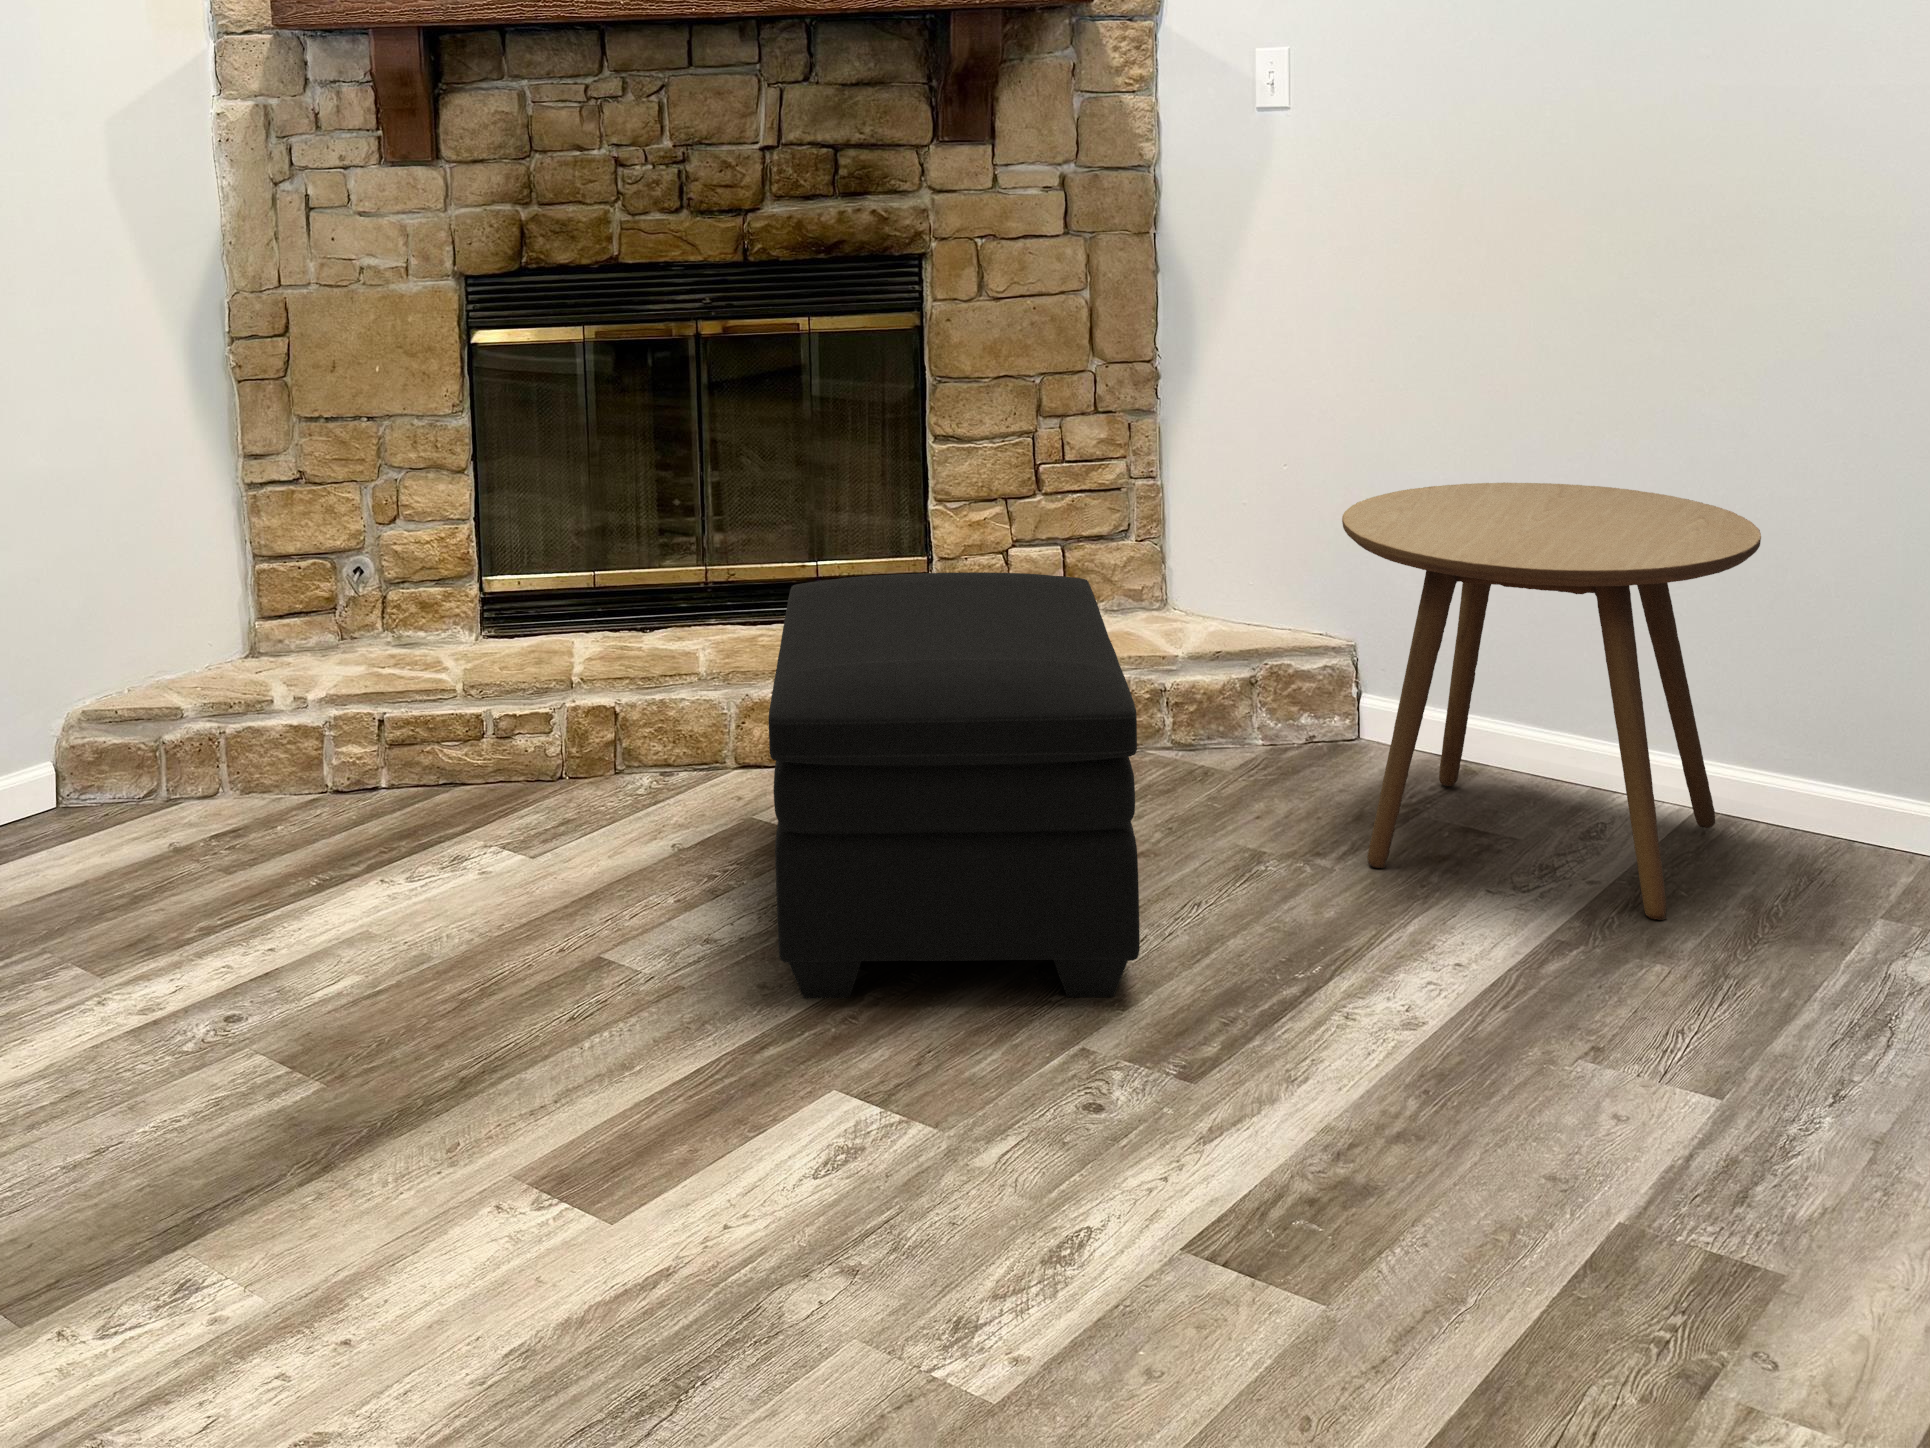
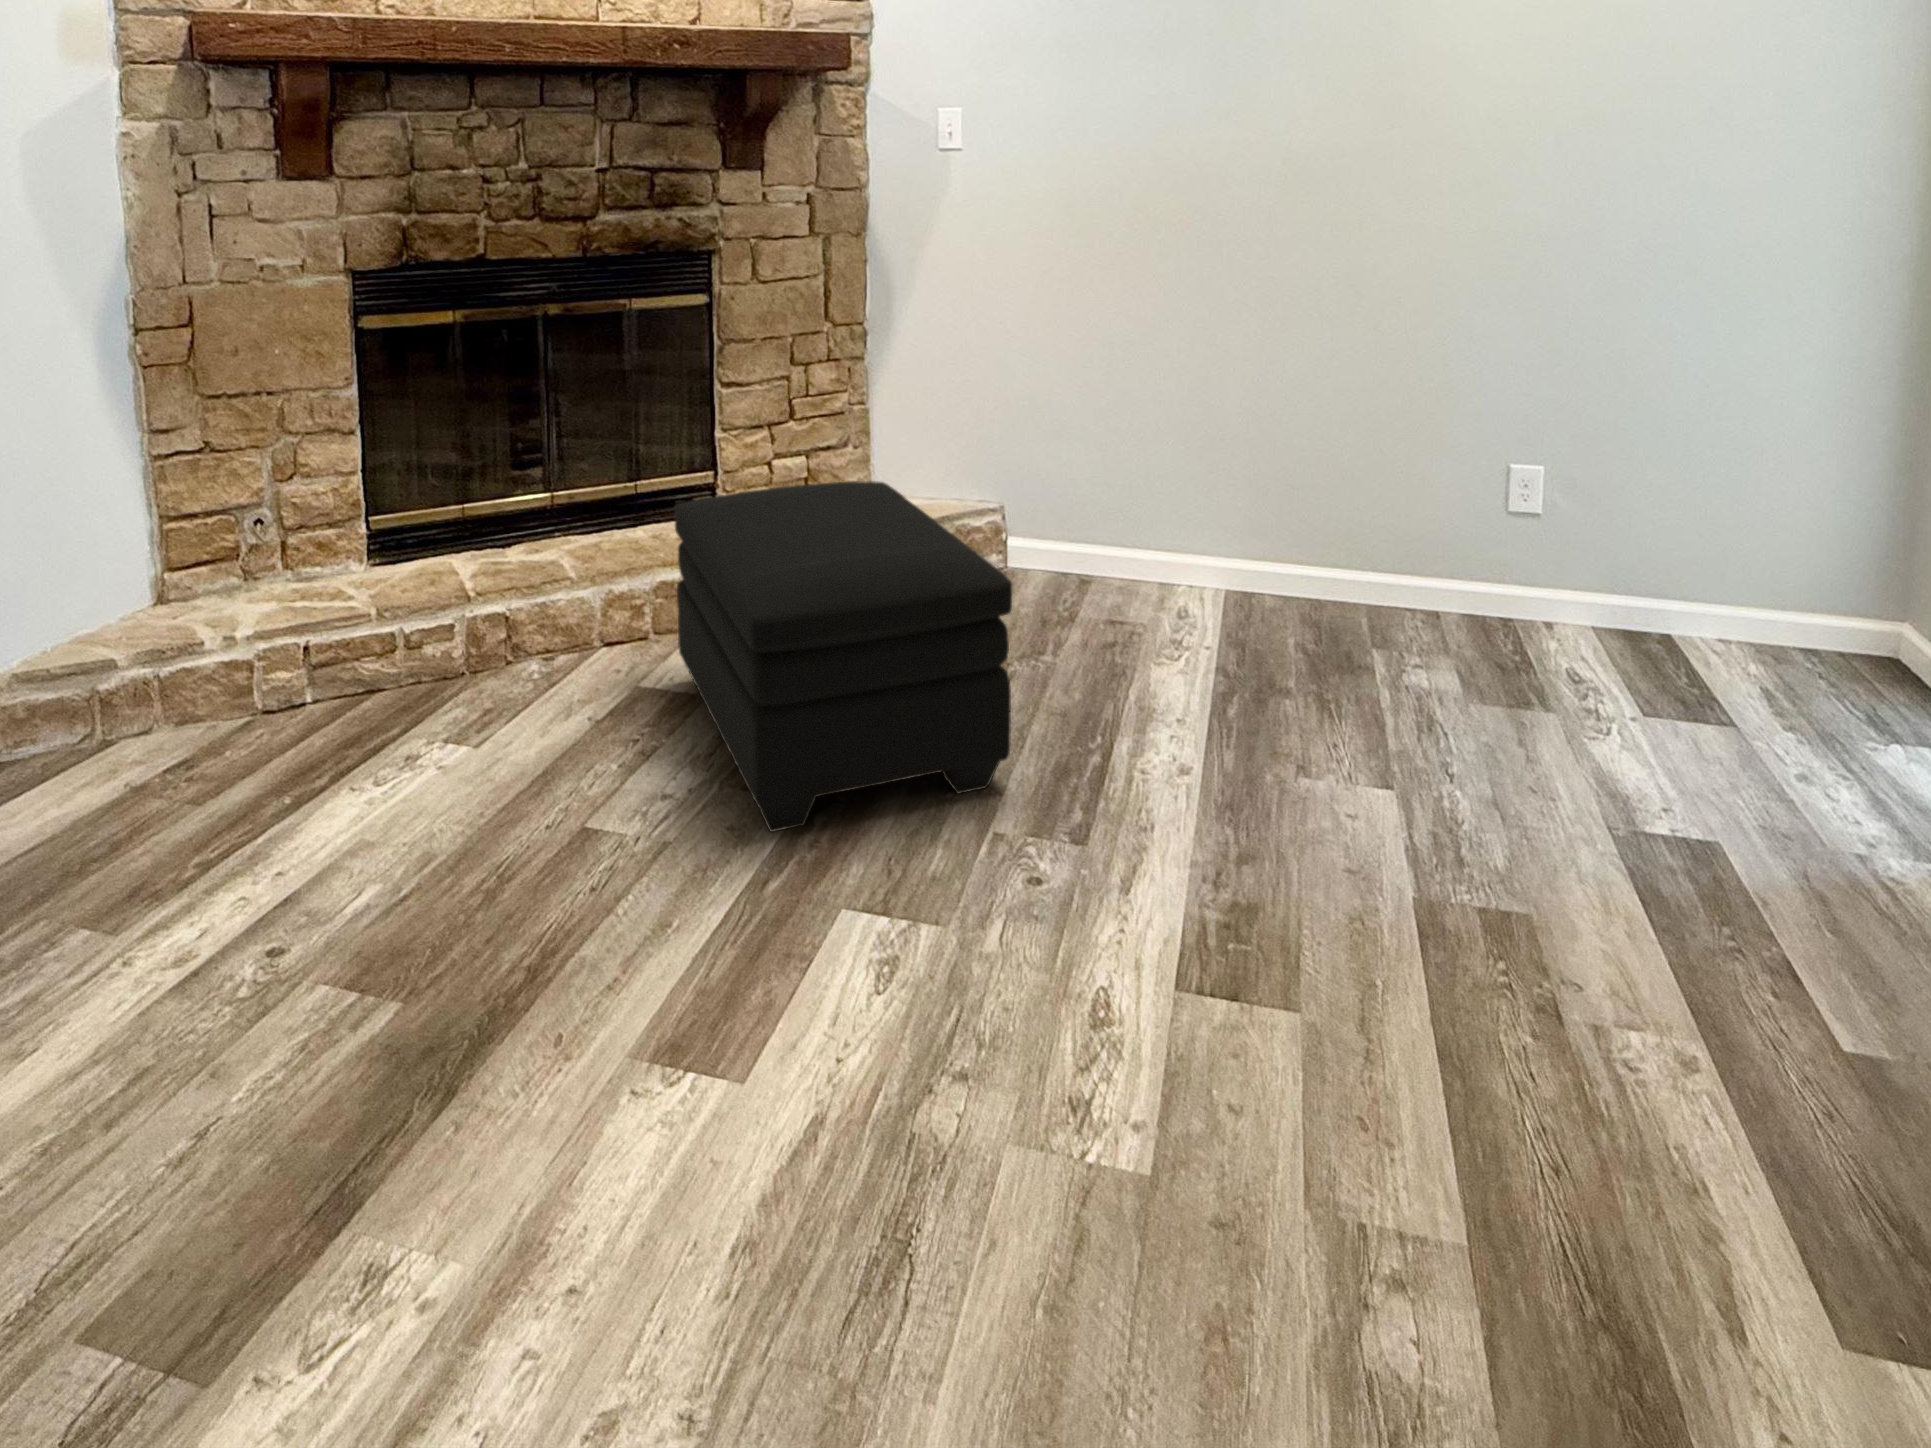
side table: present [1342,482,1761,920] -> none [1046,396,1304,671]

